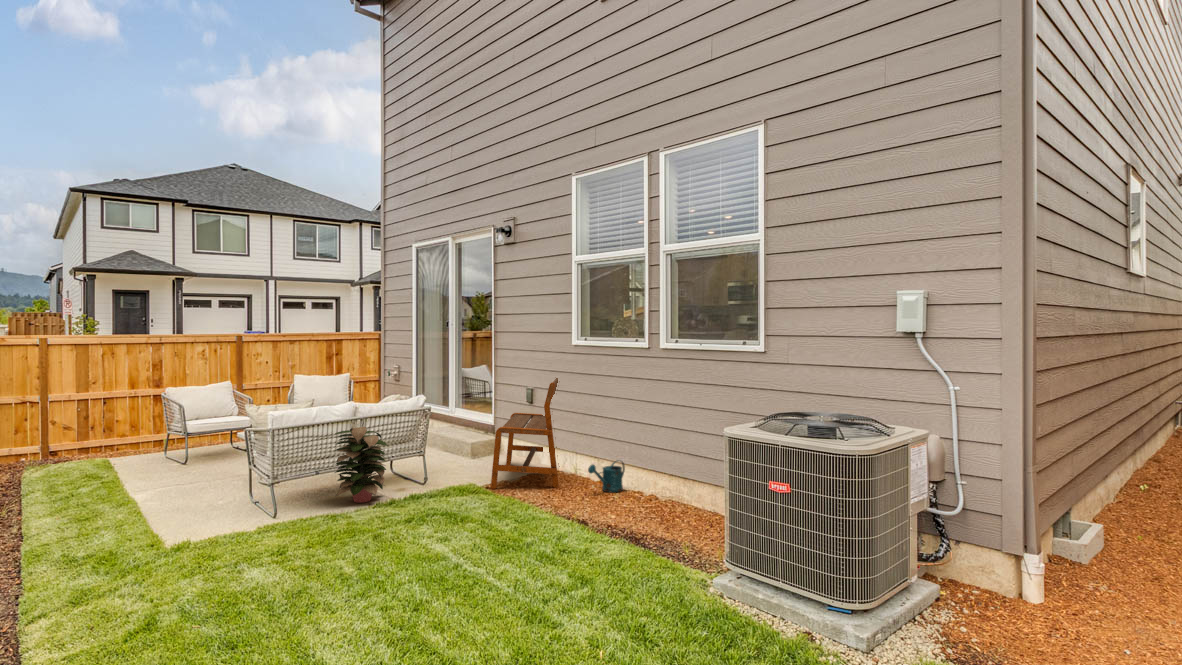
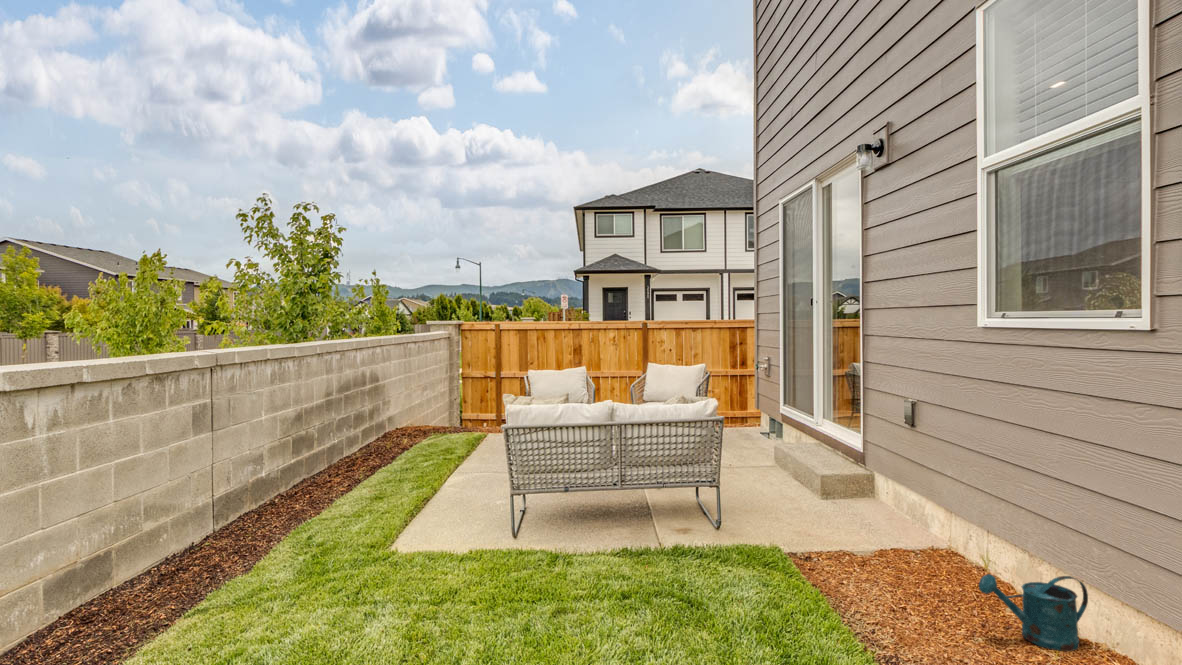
bench: present [491,378,560,489] -> none [796,380,973,597]
decorative plant: present [335,427,387,503] -> none [569,436,644,543]

